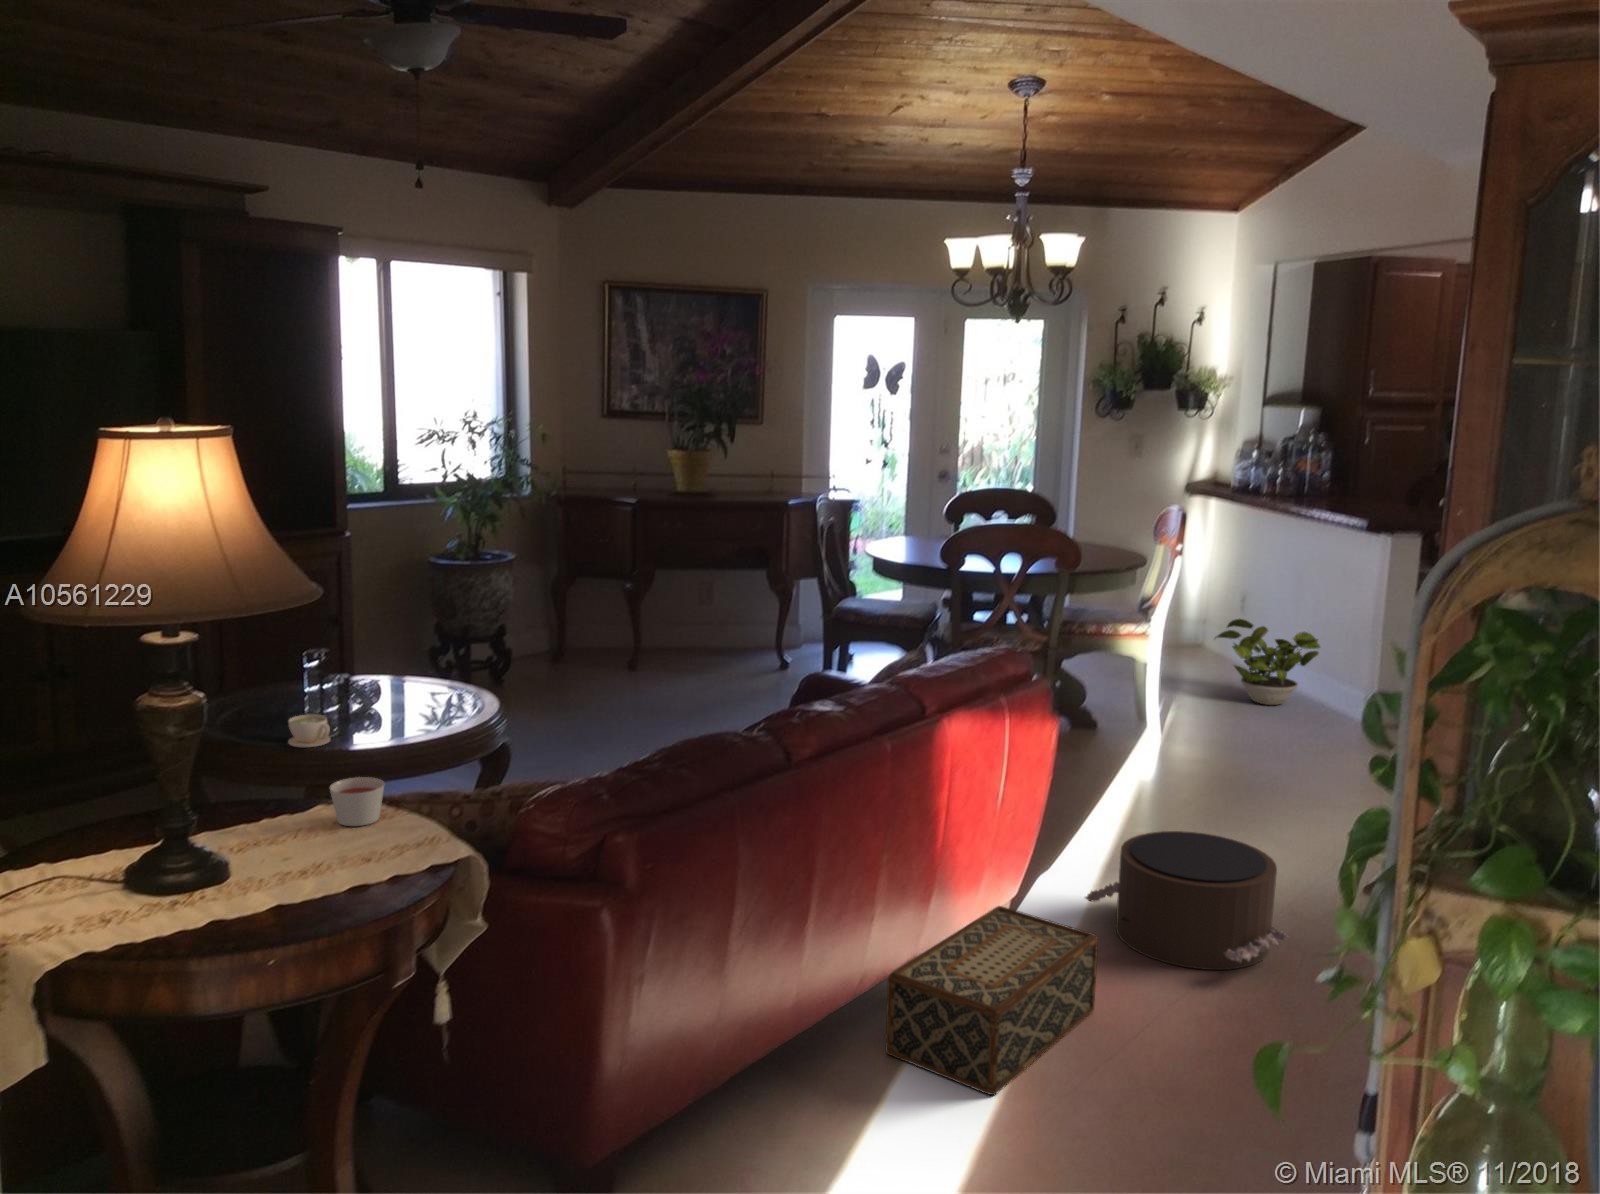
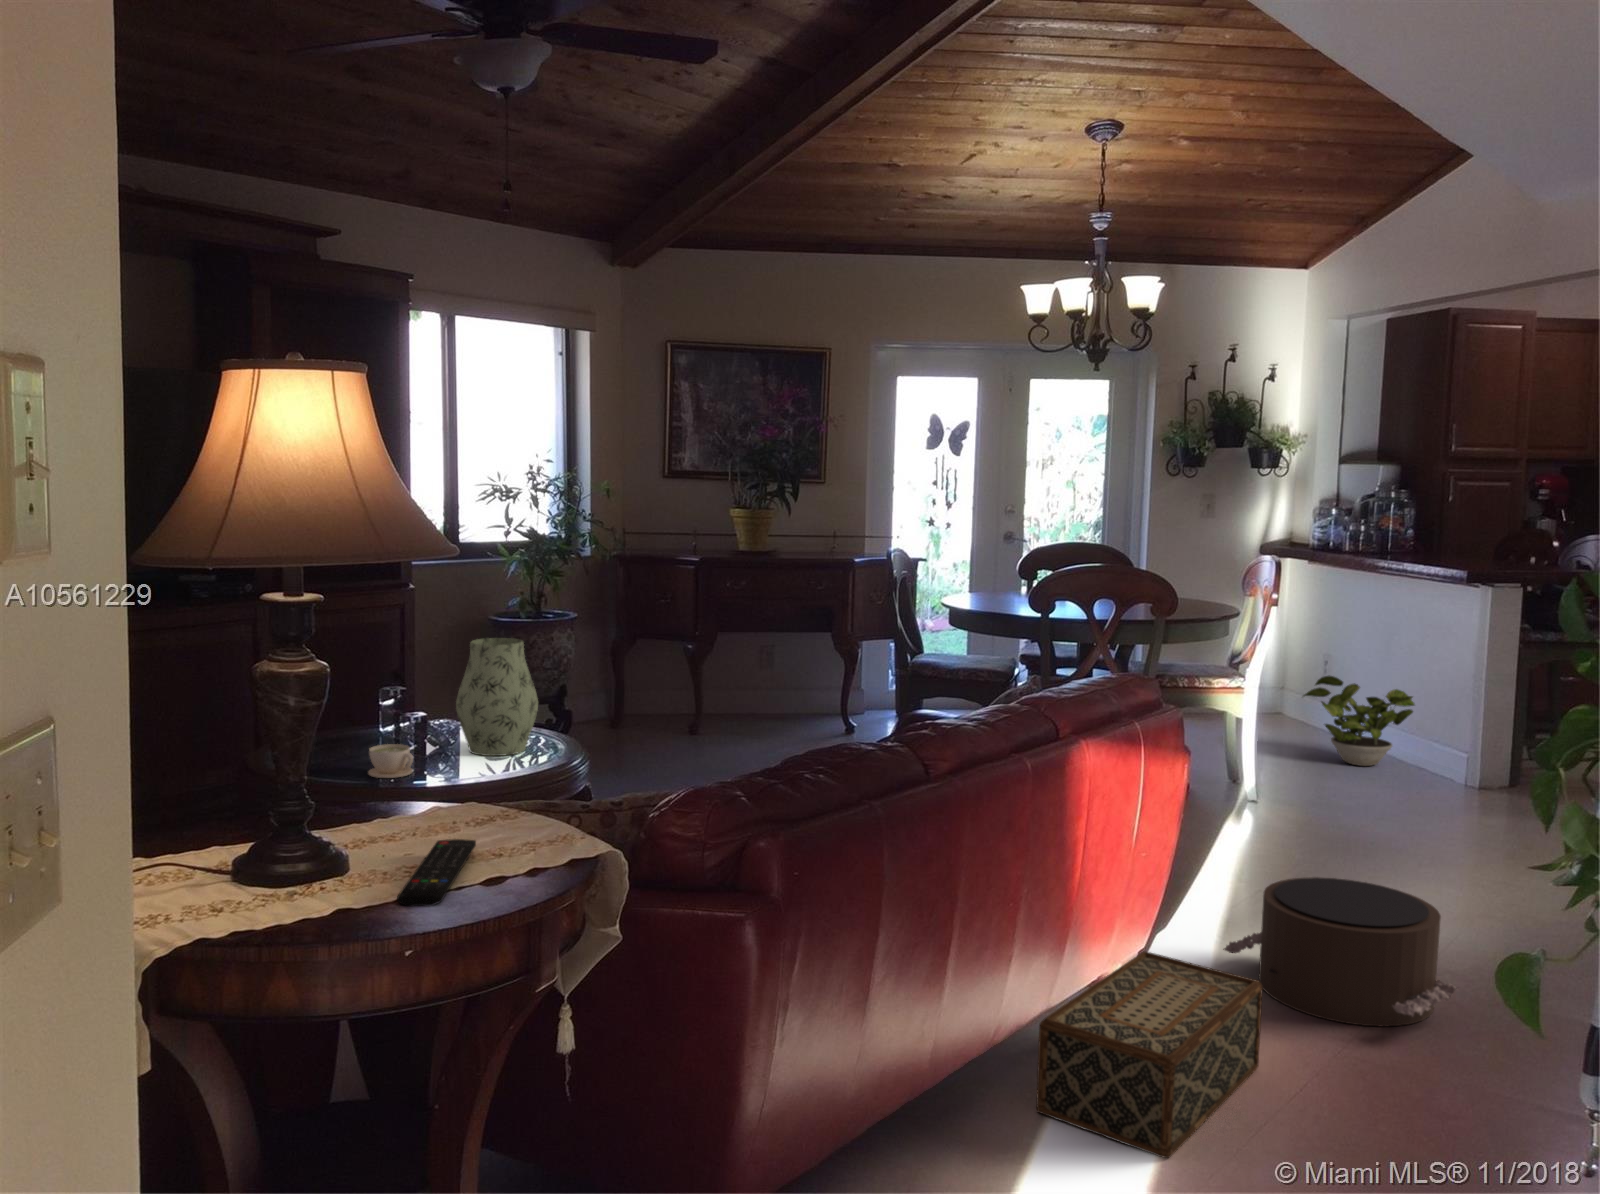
vase: none [373,610,452,722] -> present [456,638,538,756]
candle: present [330,777,385,826] -> none [451,774,512,827]
remote control: none [264,844,345,914] -> present [397,839,476,906]

